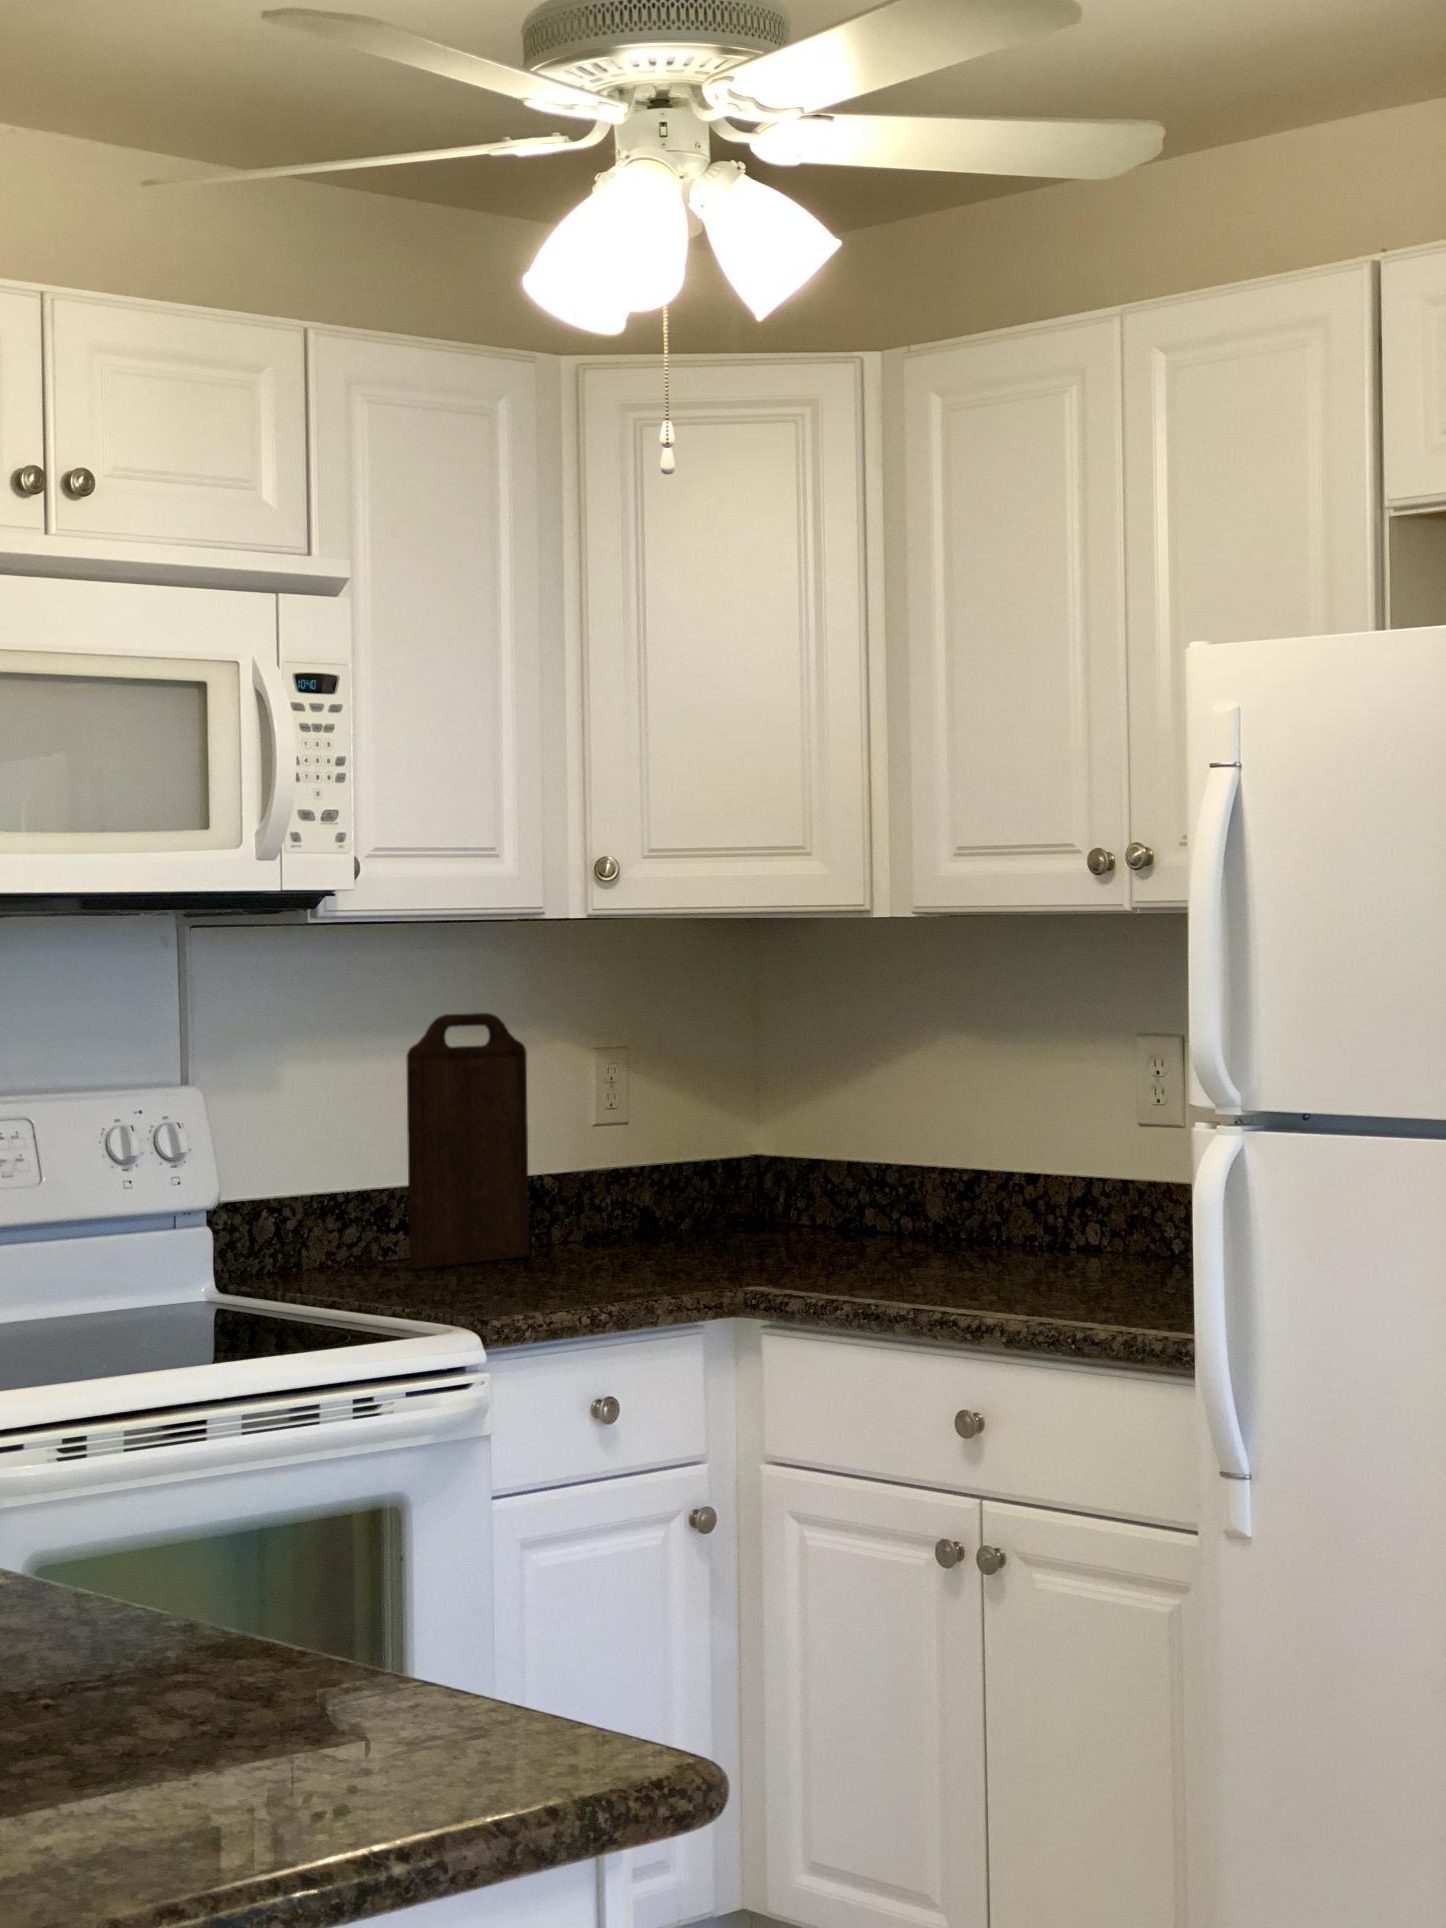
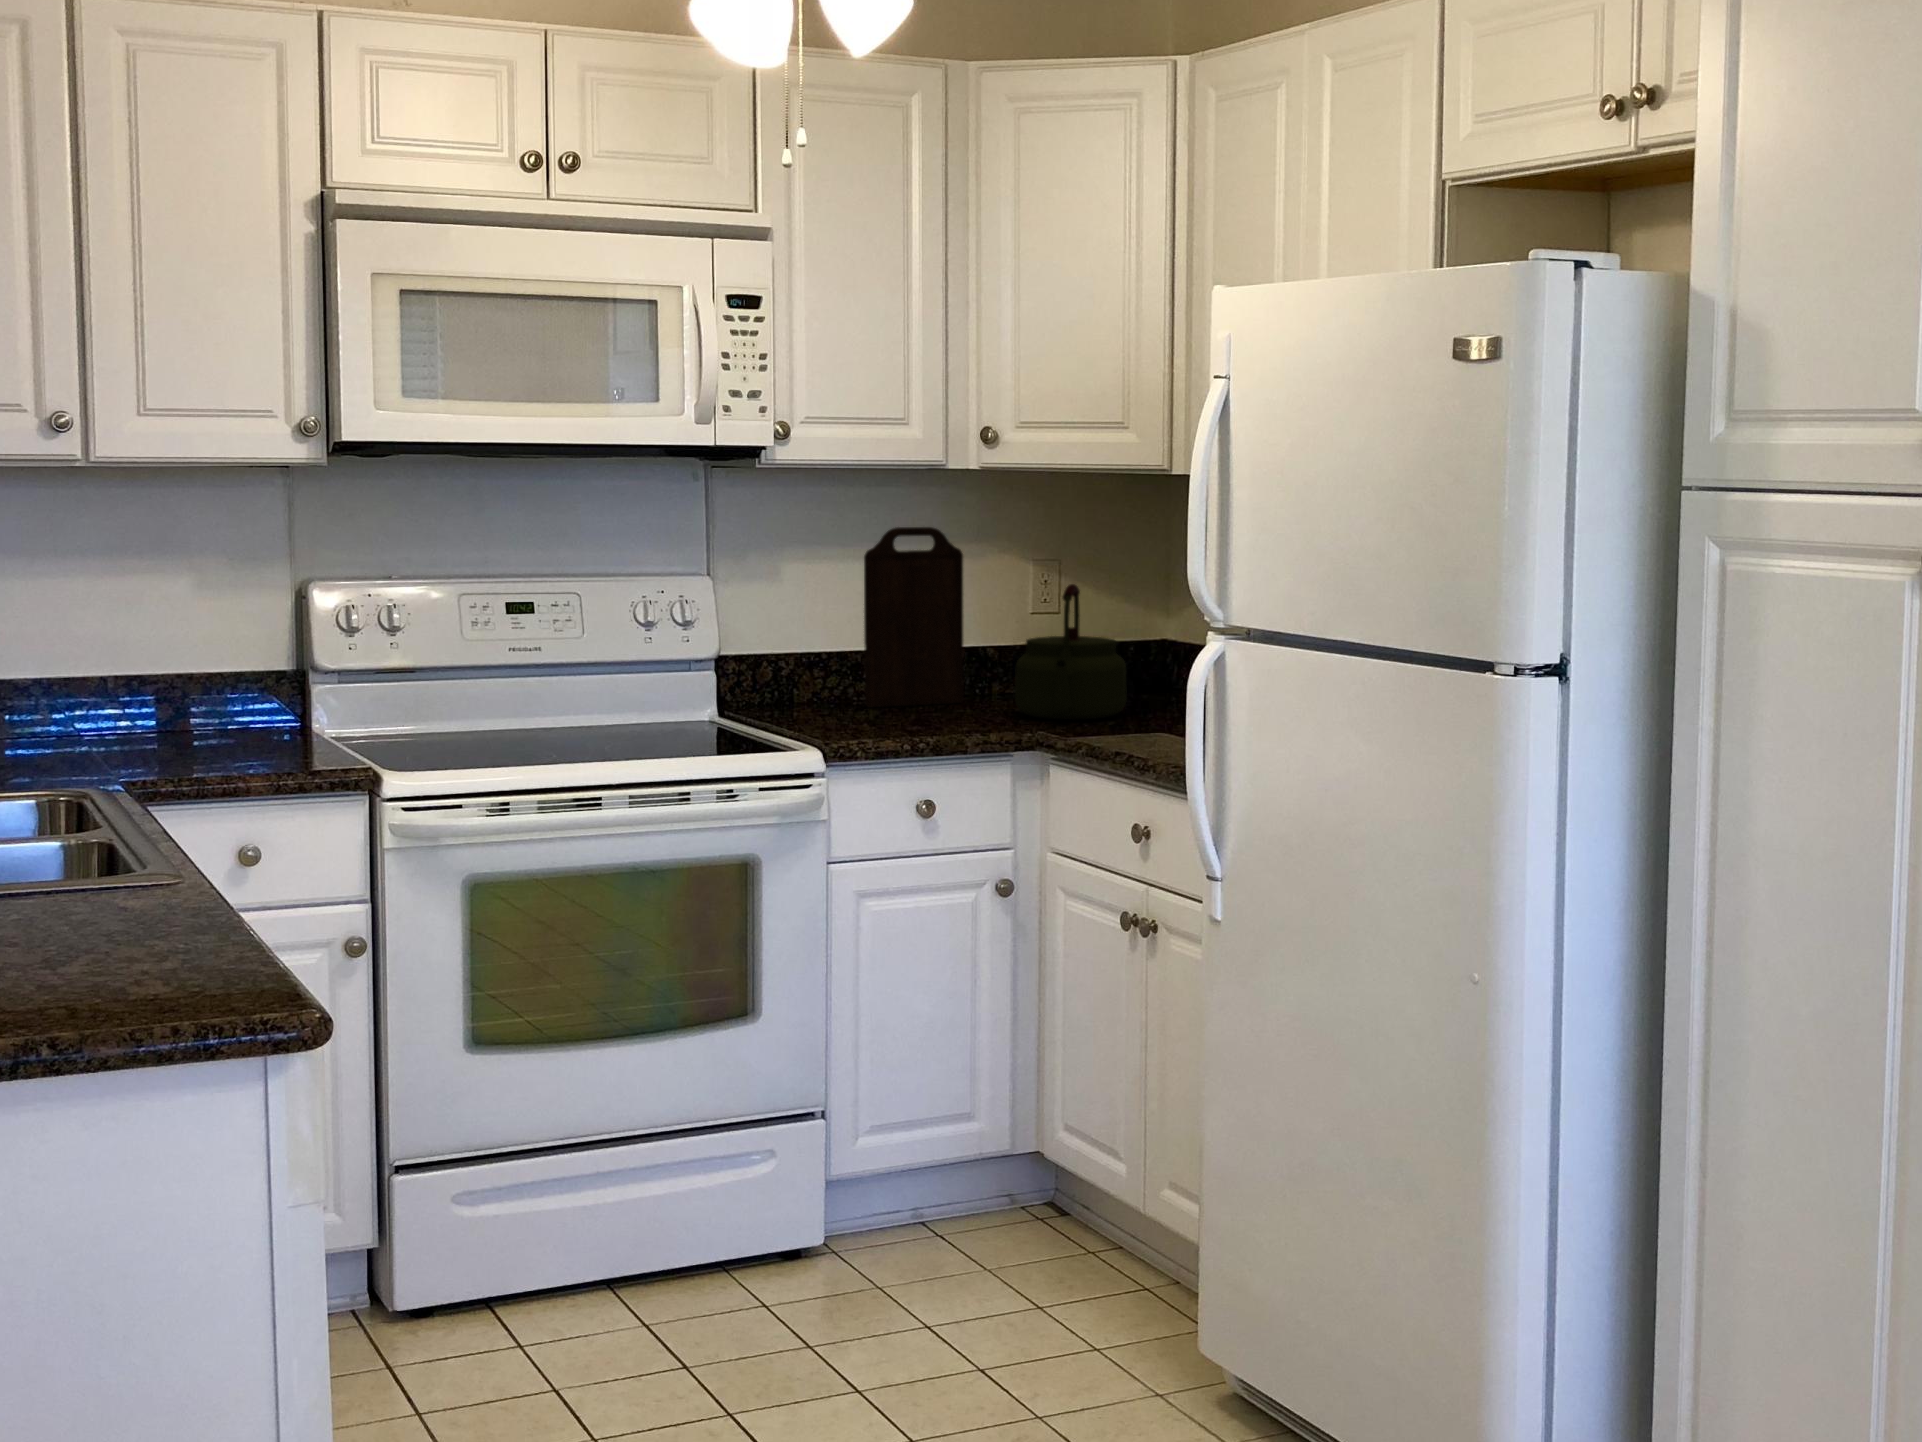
kettle: none [632,1082,786,1268] -> present [1015,584,1127,720]

